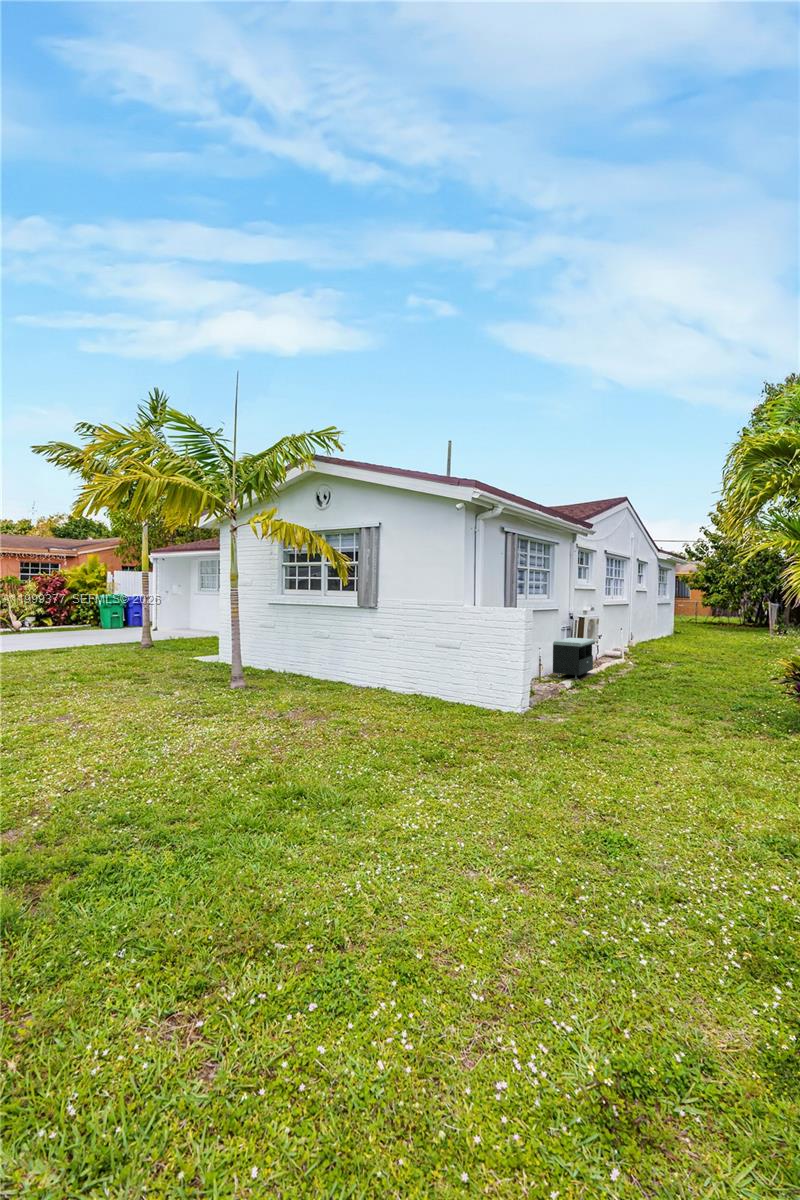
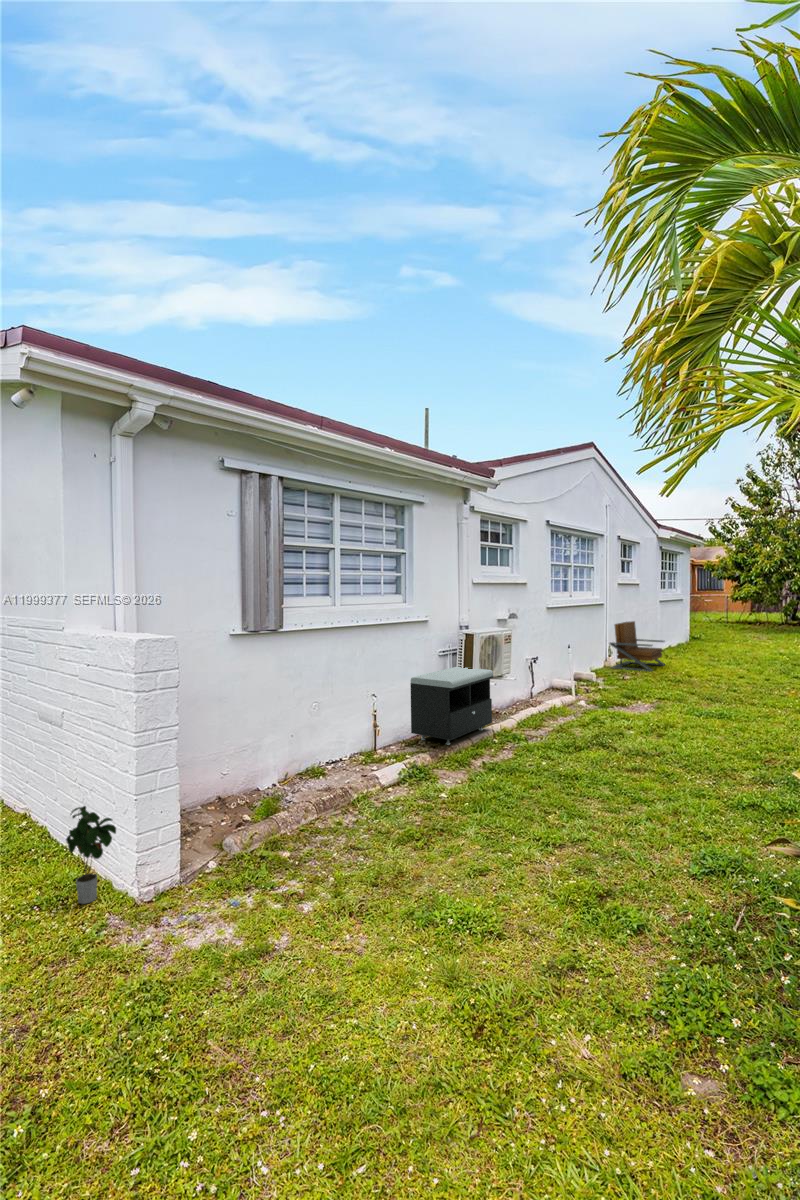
lounge chair: none [634,617,670,649] -> present [609,621,665,671]
potted plant: none [474,680,507,718] -> present [66,806,116,904]

